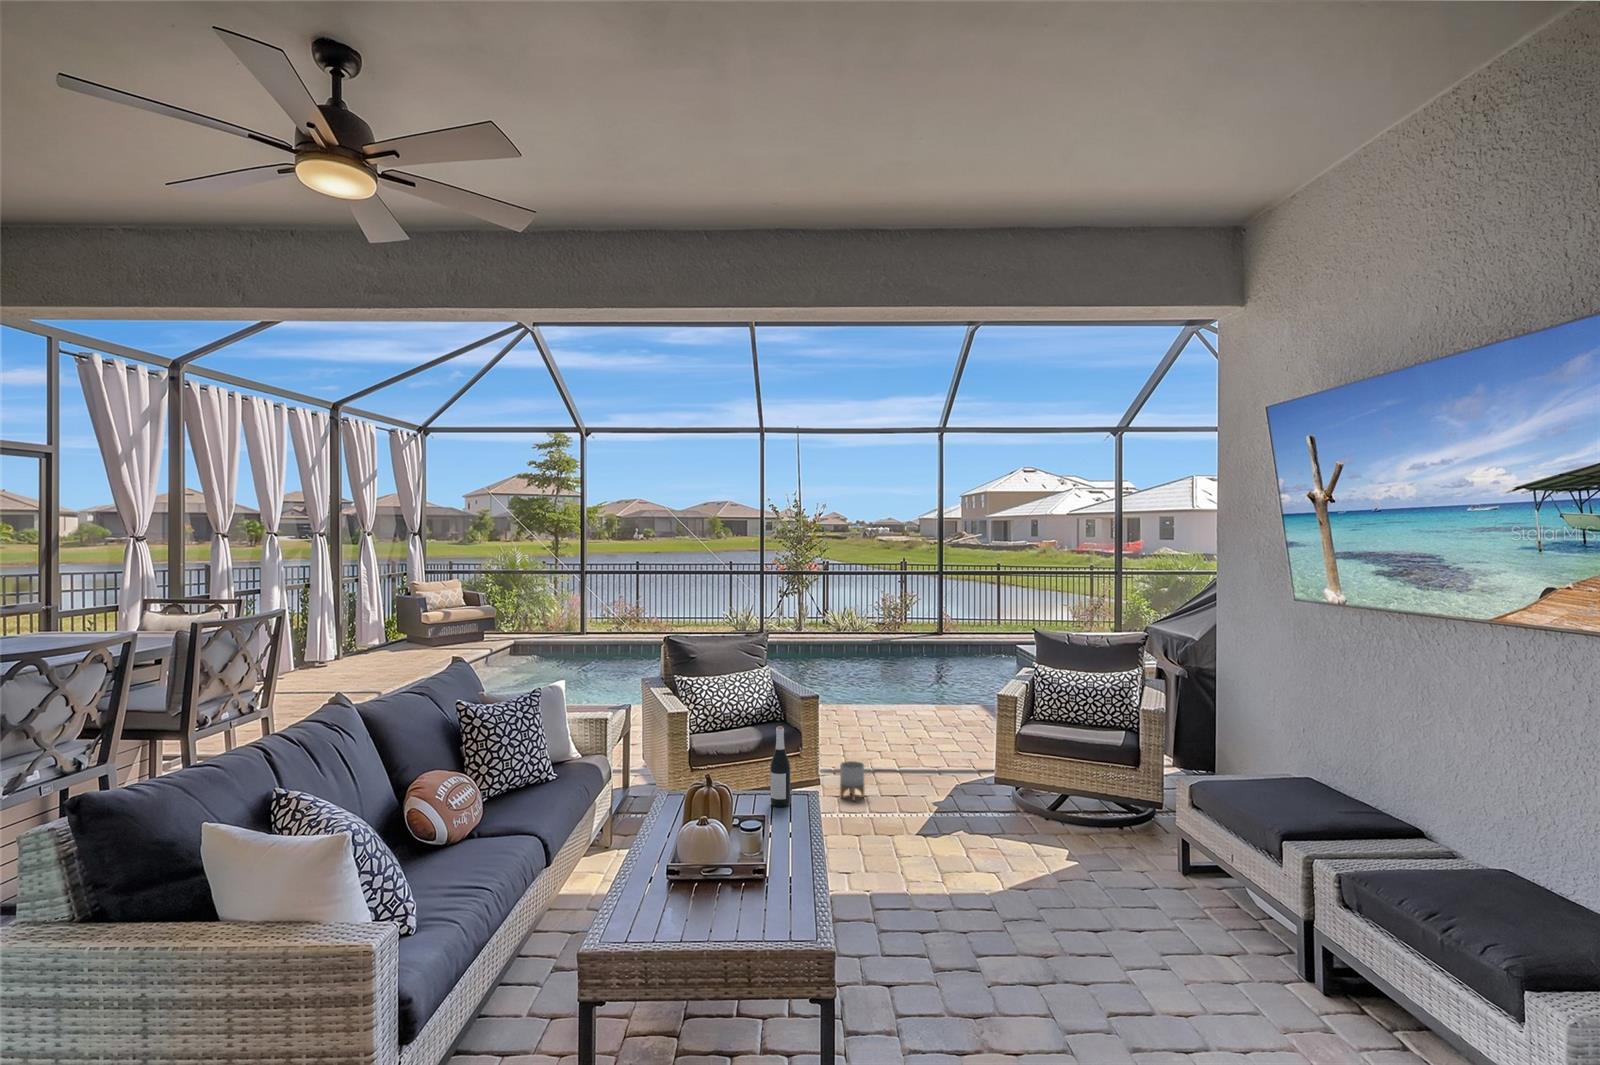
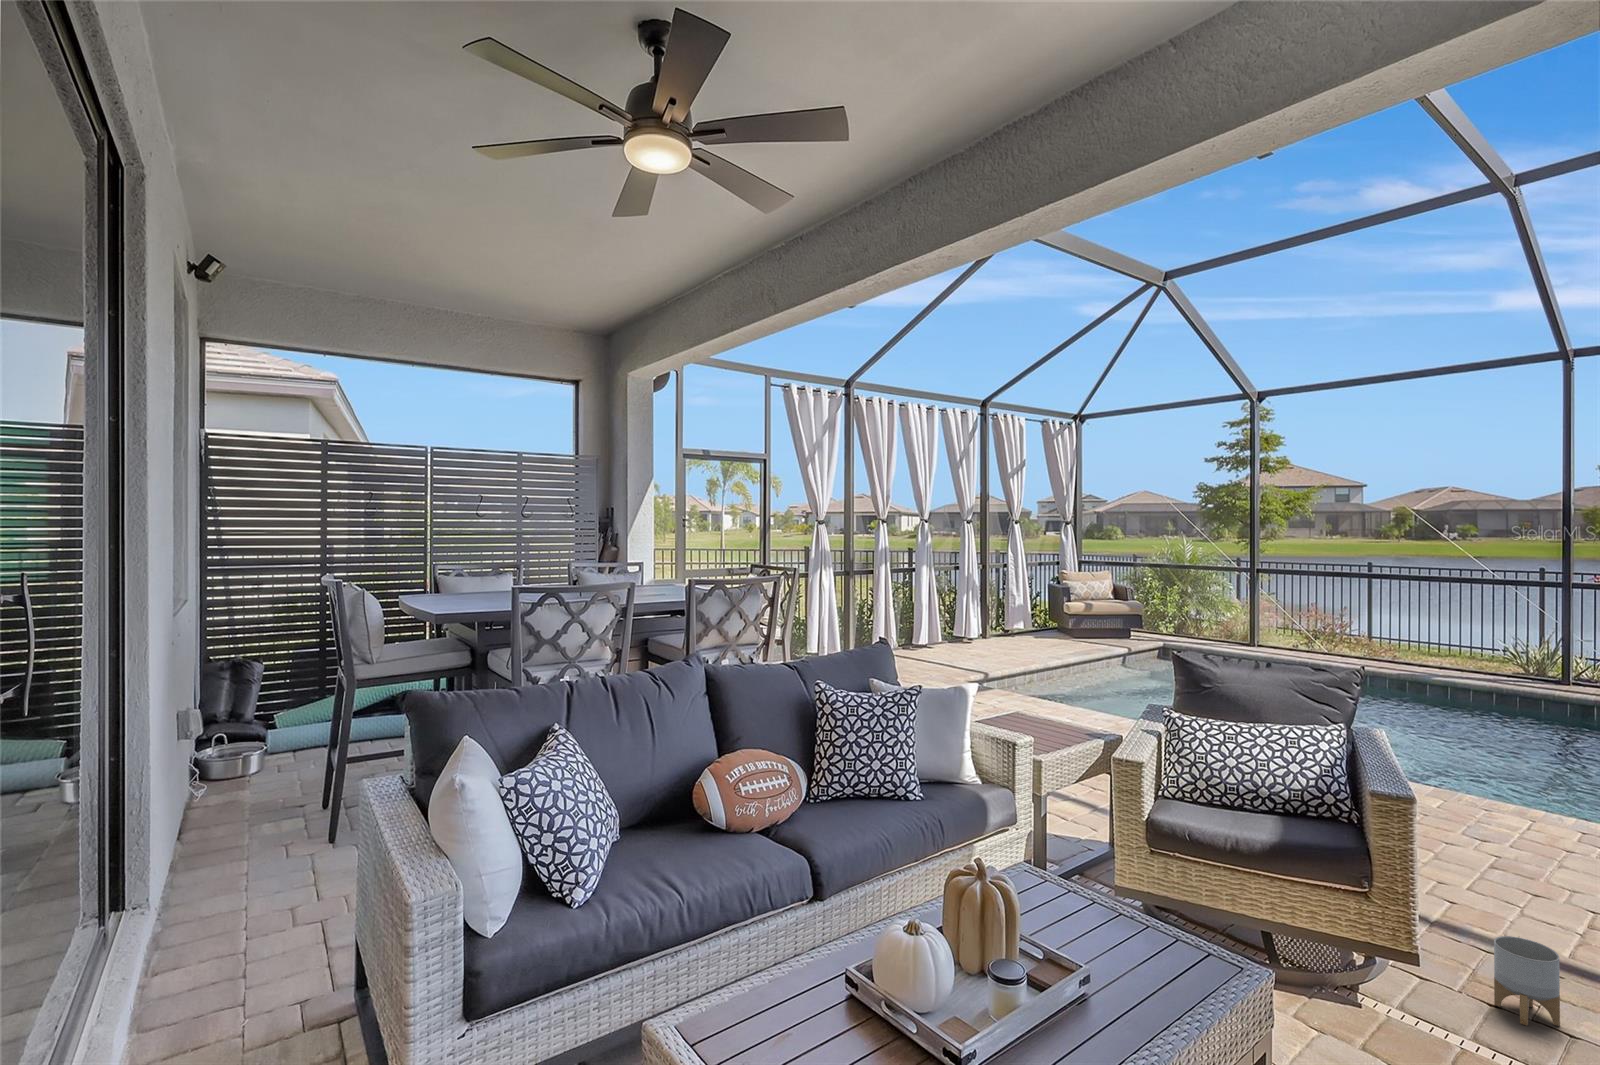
wine bottle: present [770,726,790,807] -> none [1125,835,1168,998]

